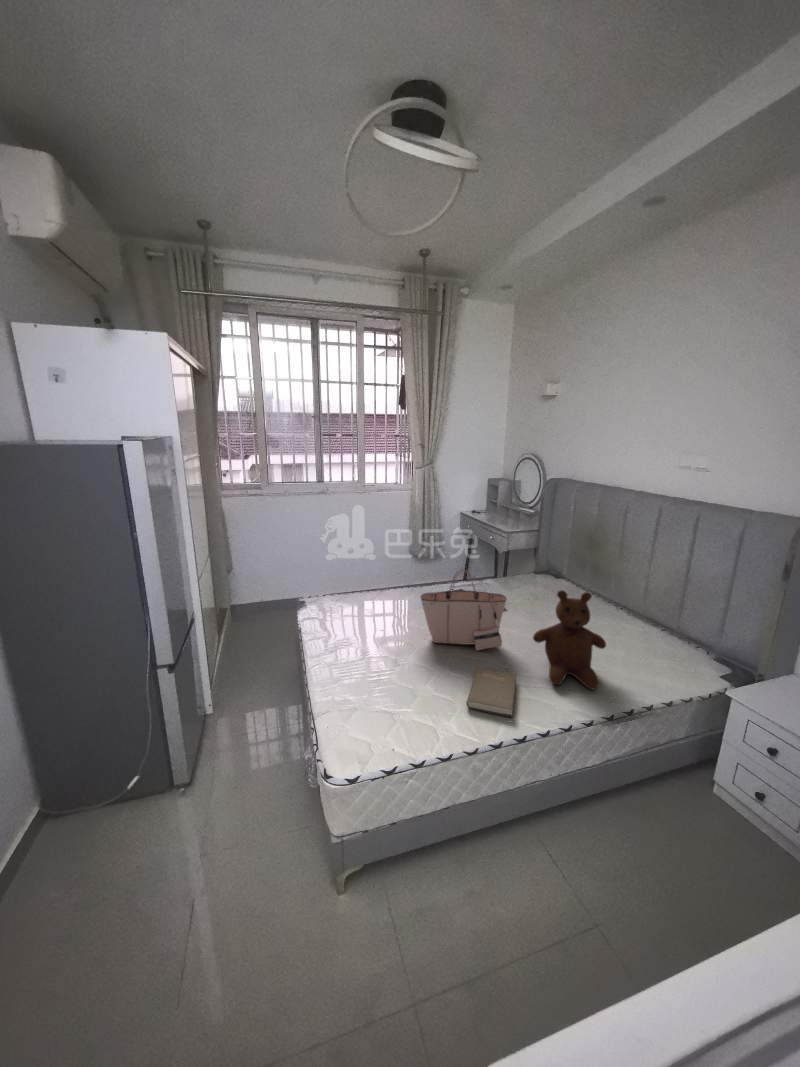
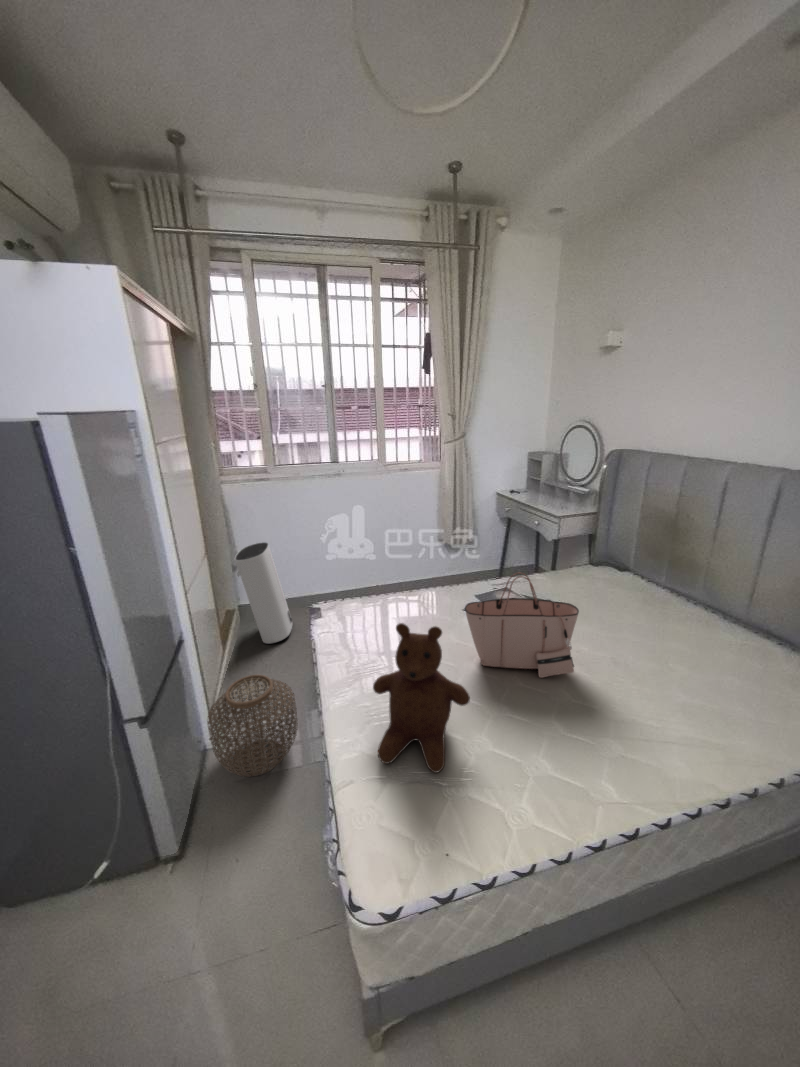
air purifier: none [228,549,275,639] -> present [235,542,292,643]
teddy bear: present [533,591,606,689] -> present [373,623,470,773]
woven basket: none [208,652,282,736] -> present [207,675,298,776]
book: present [467,667,516,717] -> none [542,707,613,795]

